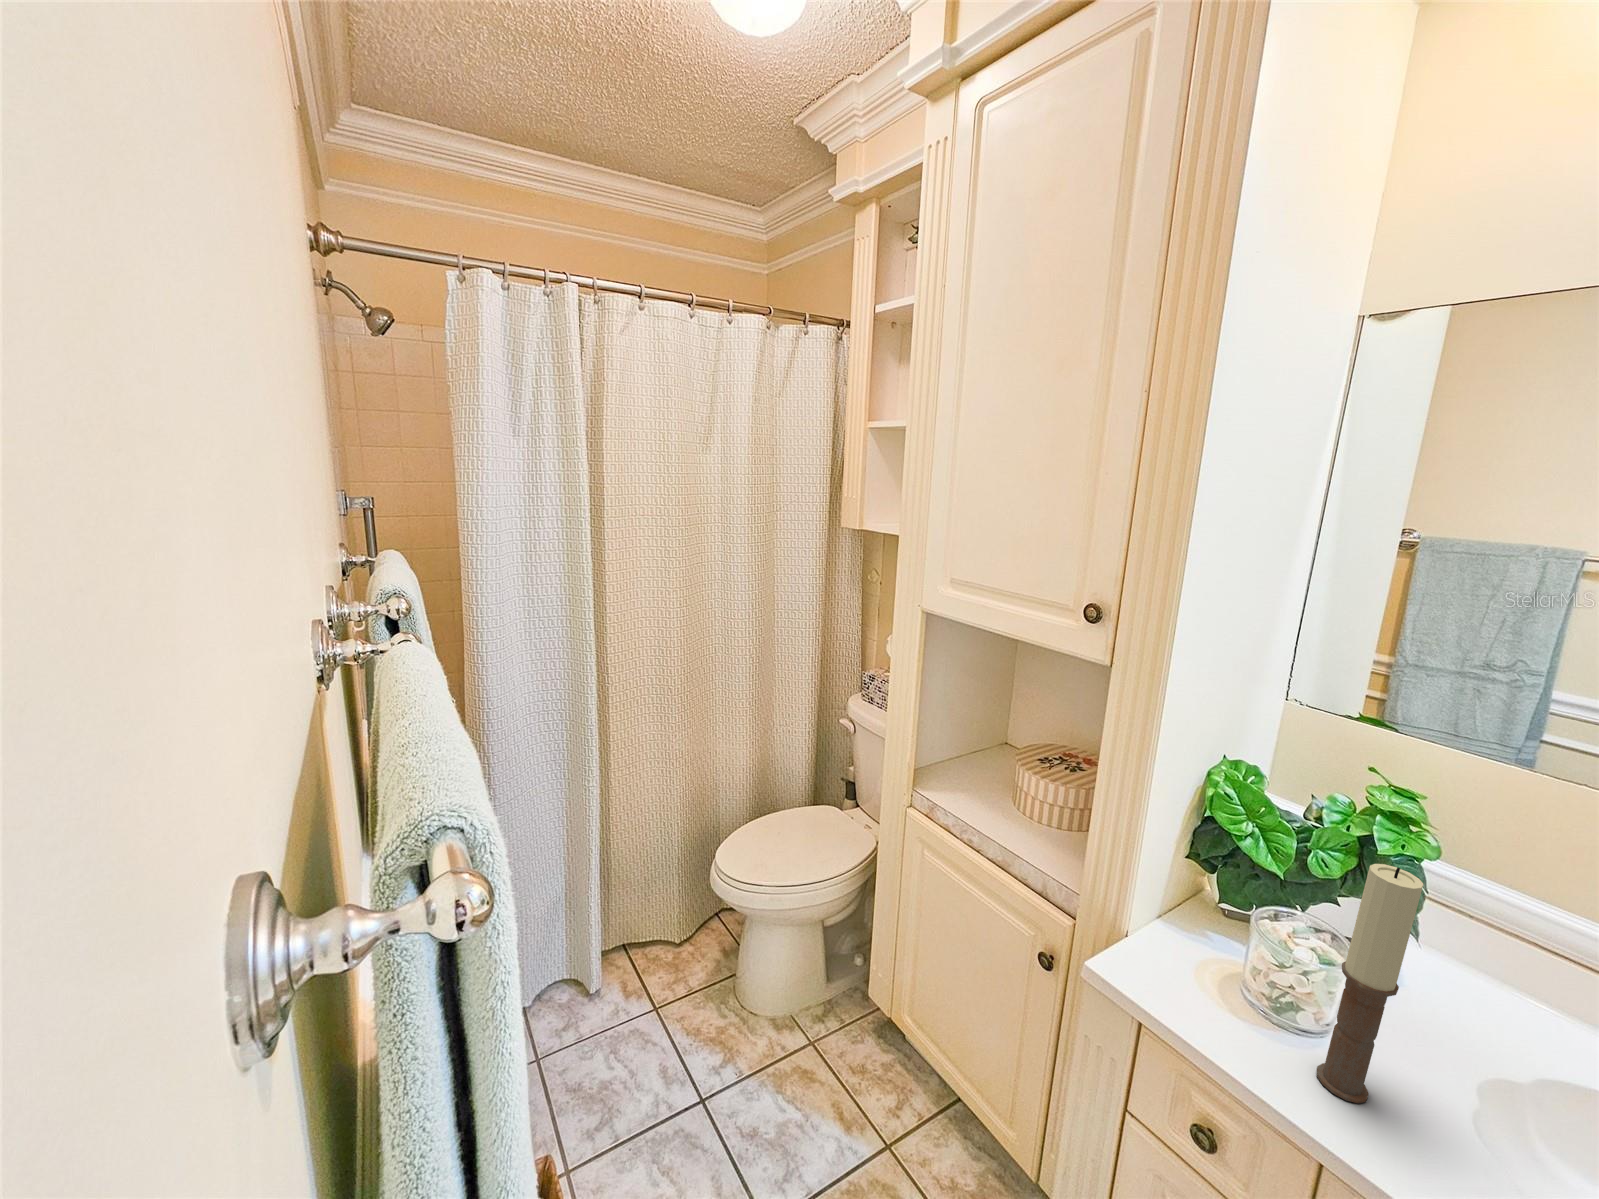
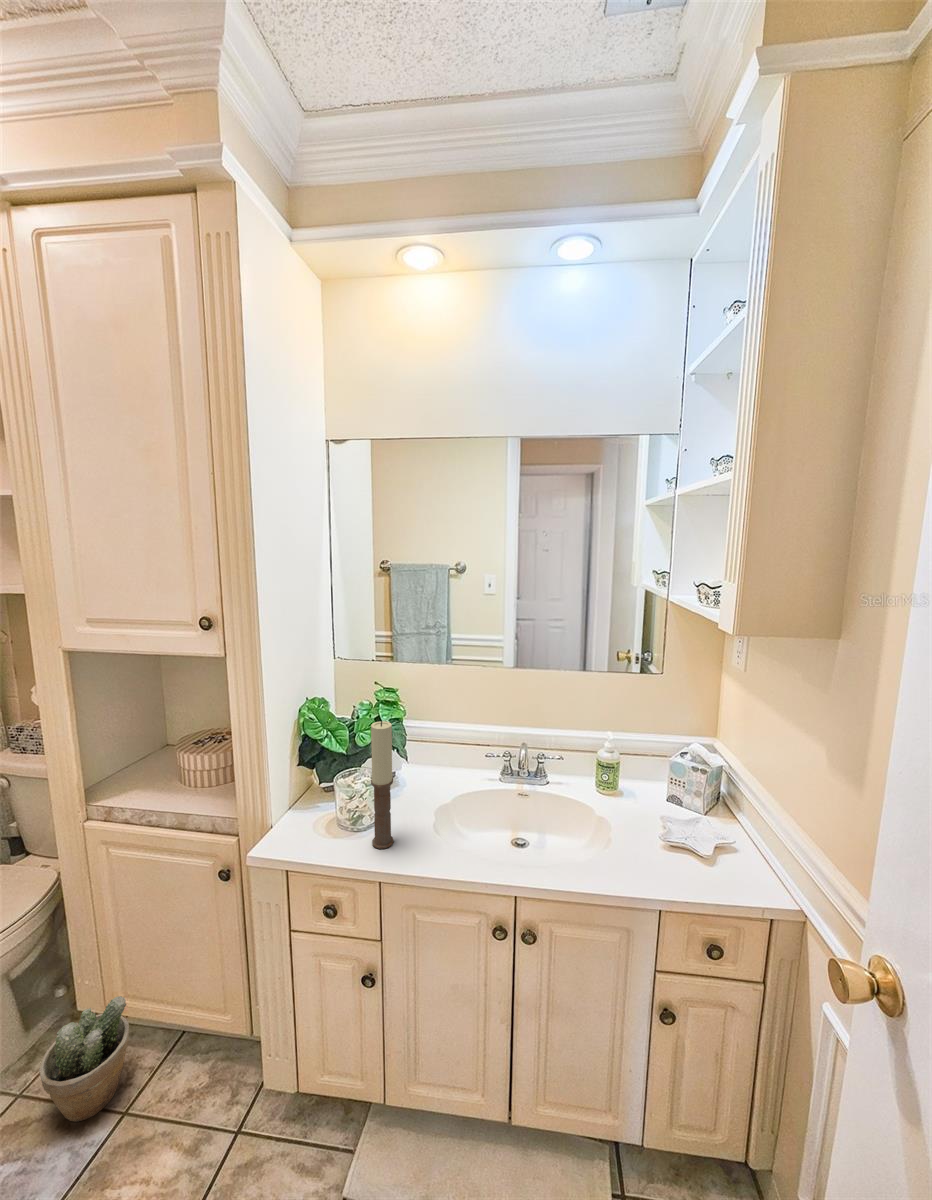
potted plant: none [832,1004,913,1120] -> present [39,996,129,1122]

